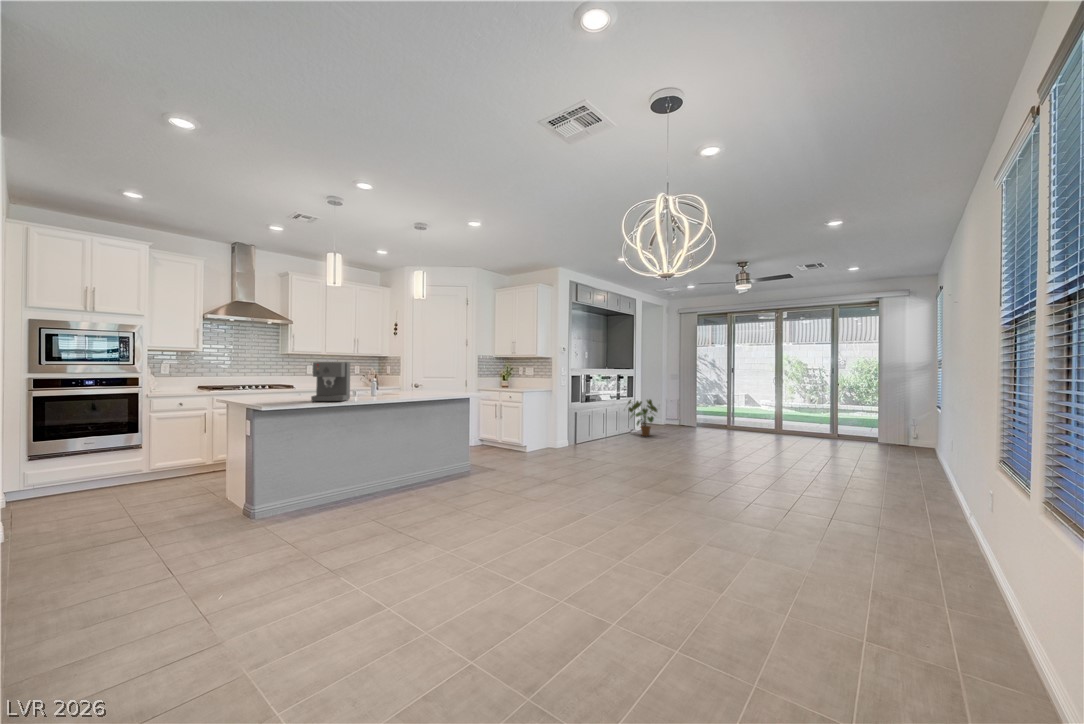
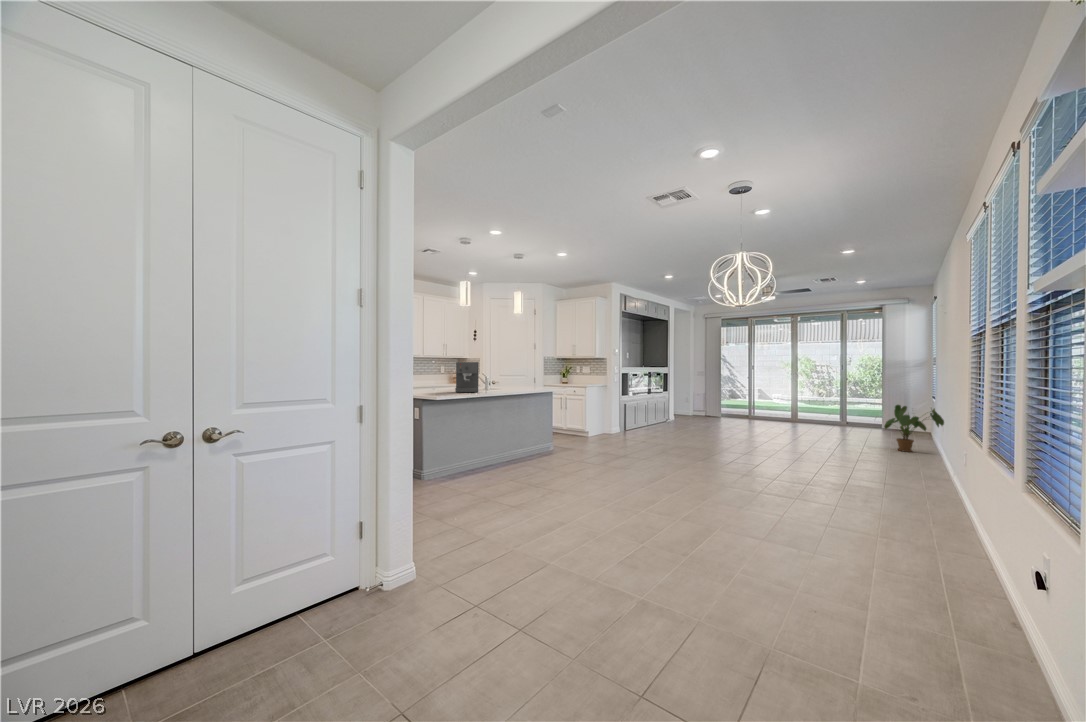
house plant: present [628,400,657,436] -> present [884,405,944,452]

